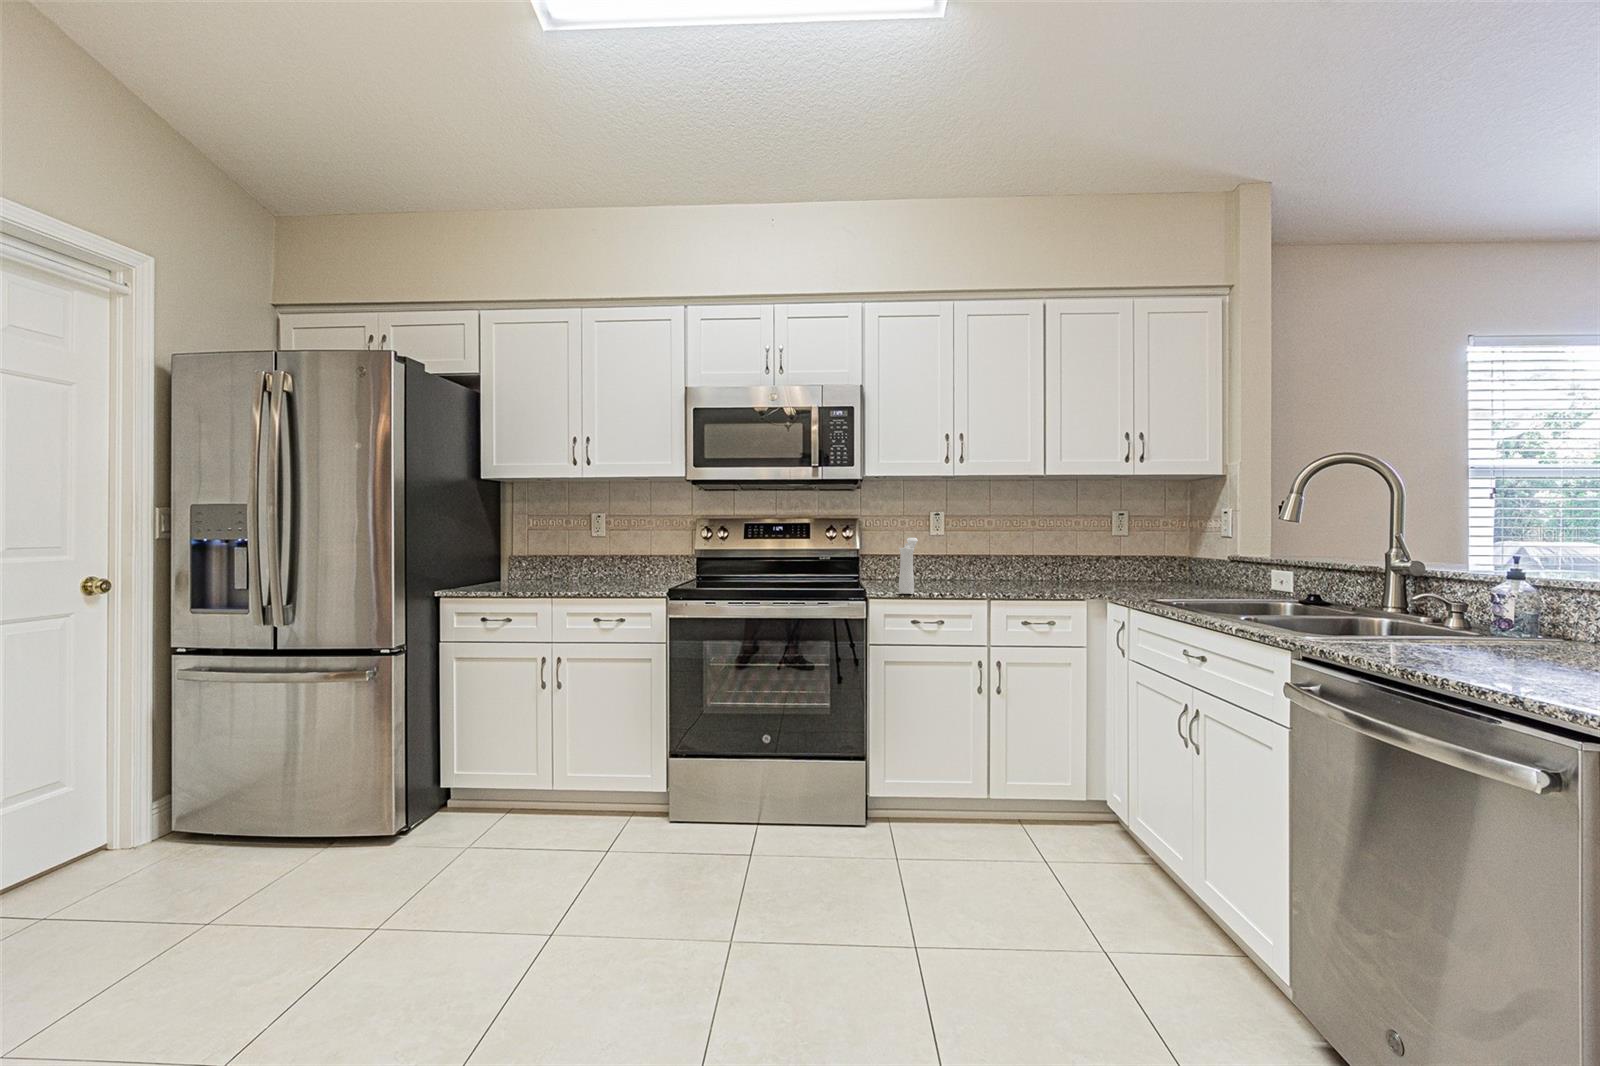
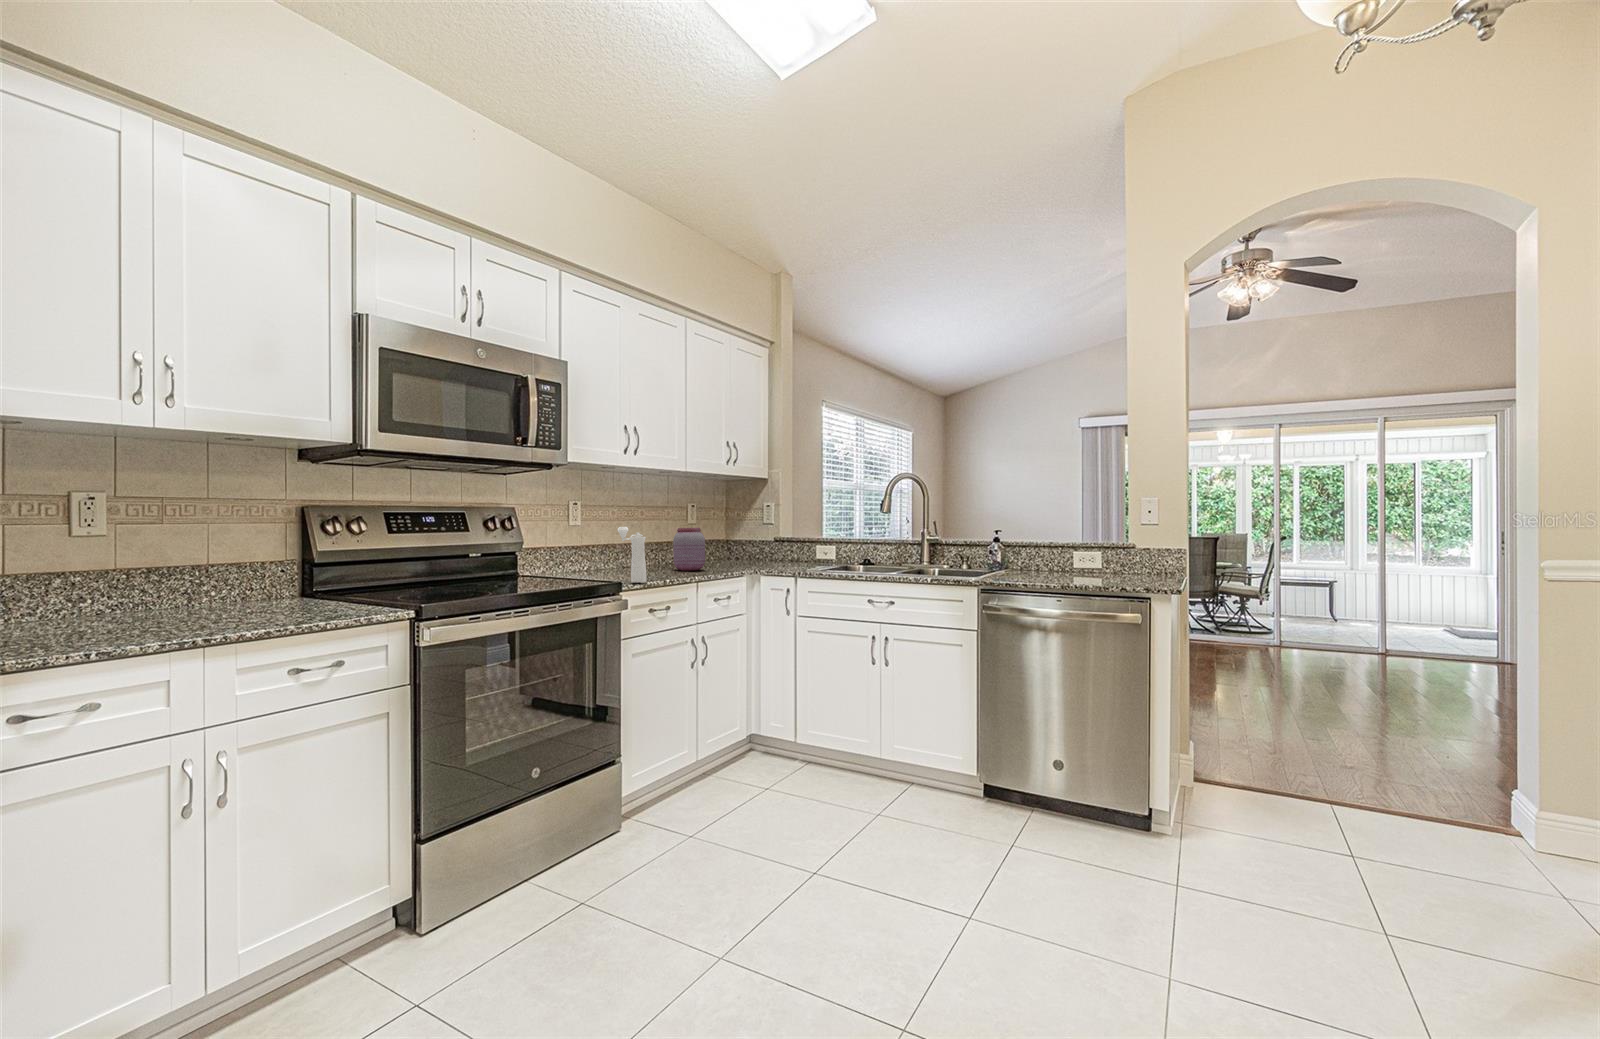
jar: none [1017,540,1054,589] -> present [673,528,705,571]

